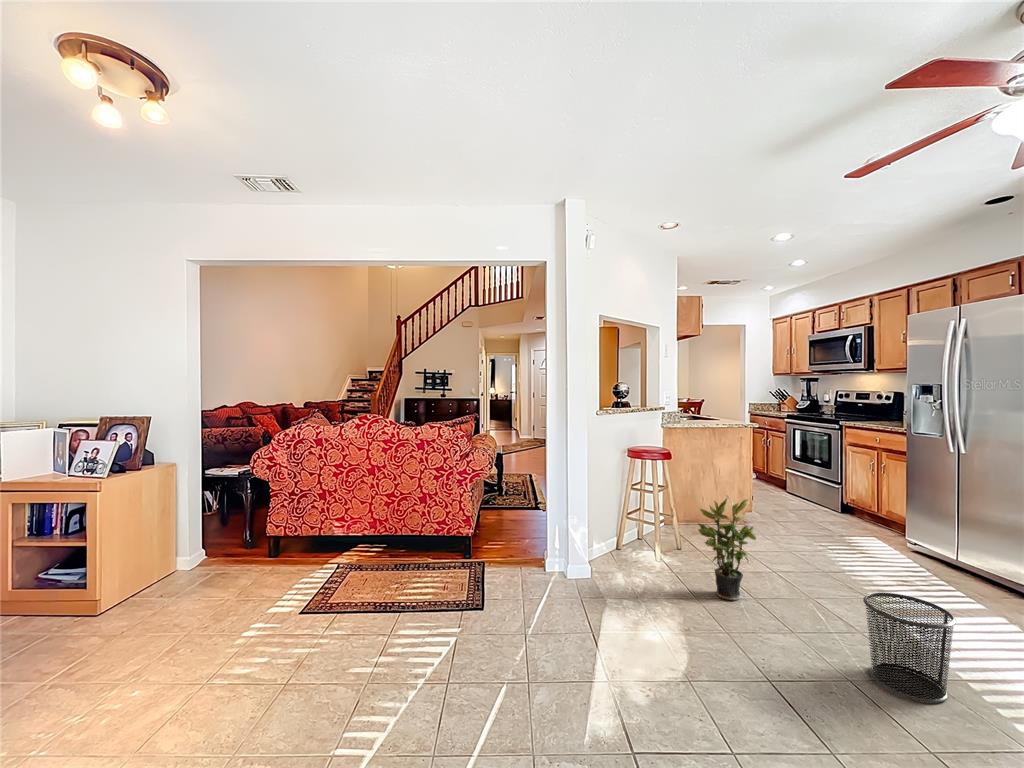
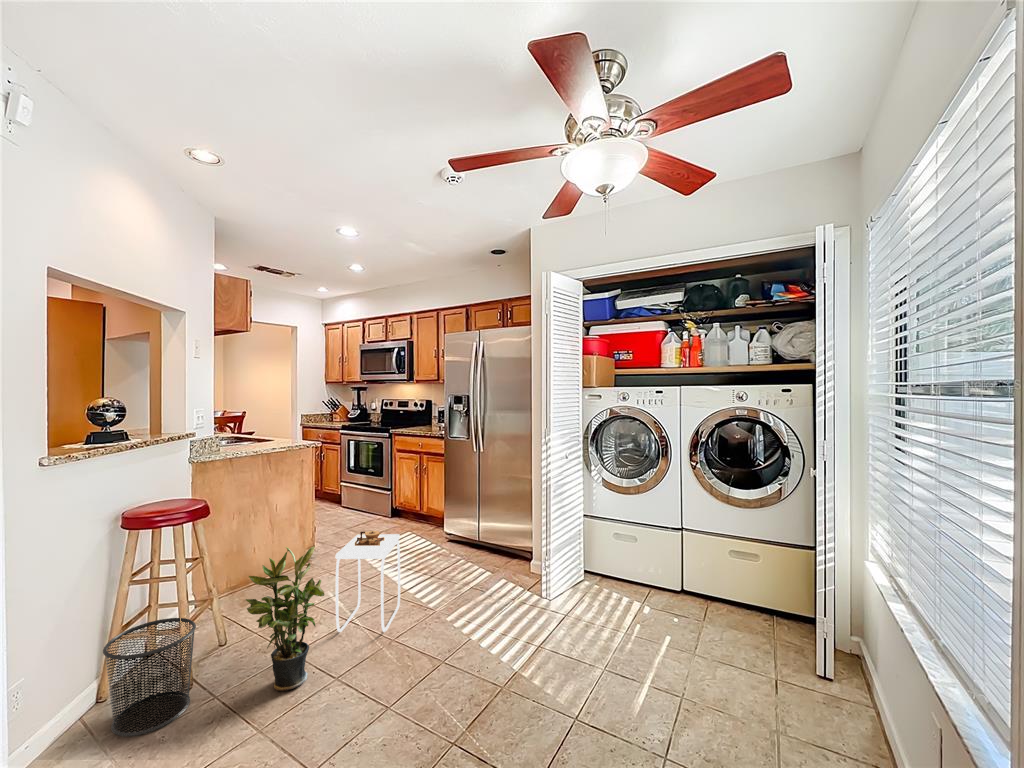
side table: none [768,503,835,595] -> present [336,531,400,632]
trash can: present [863,593,956,703] -> present [103,618,196,736]

